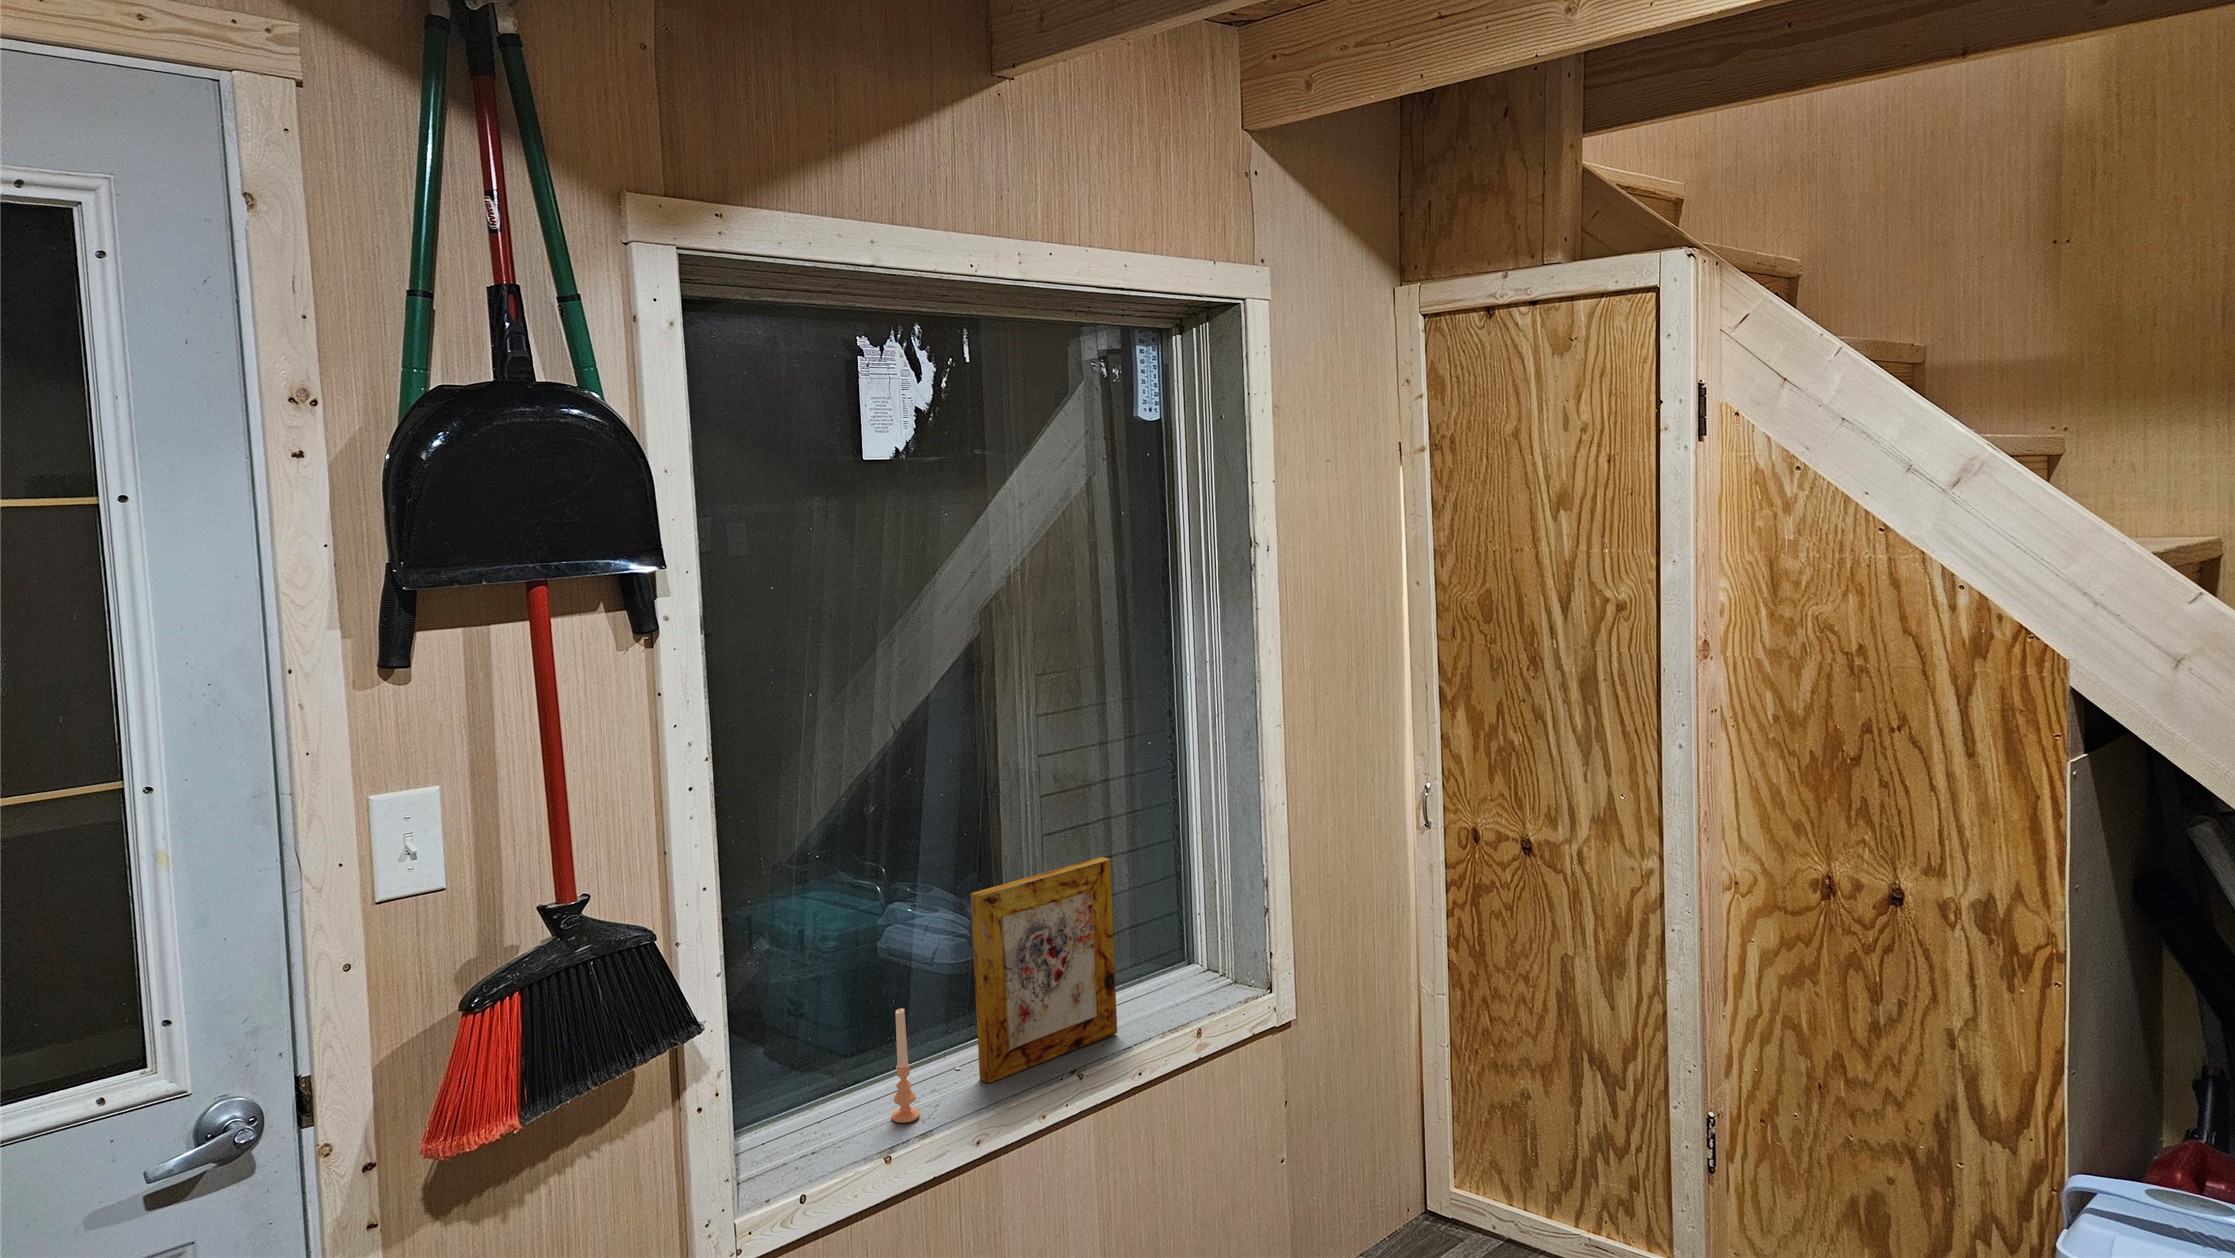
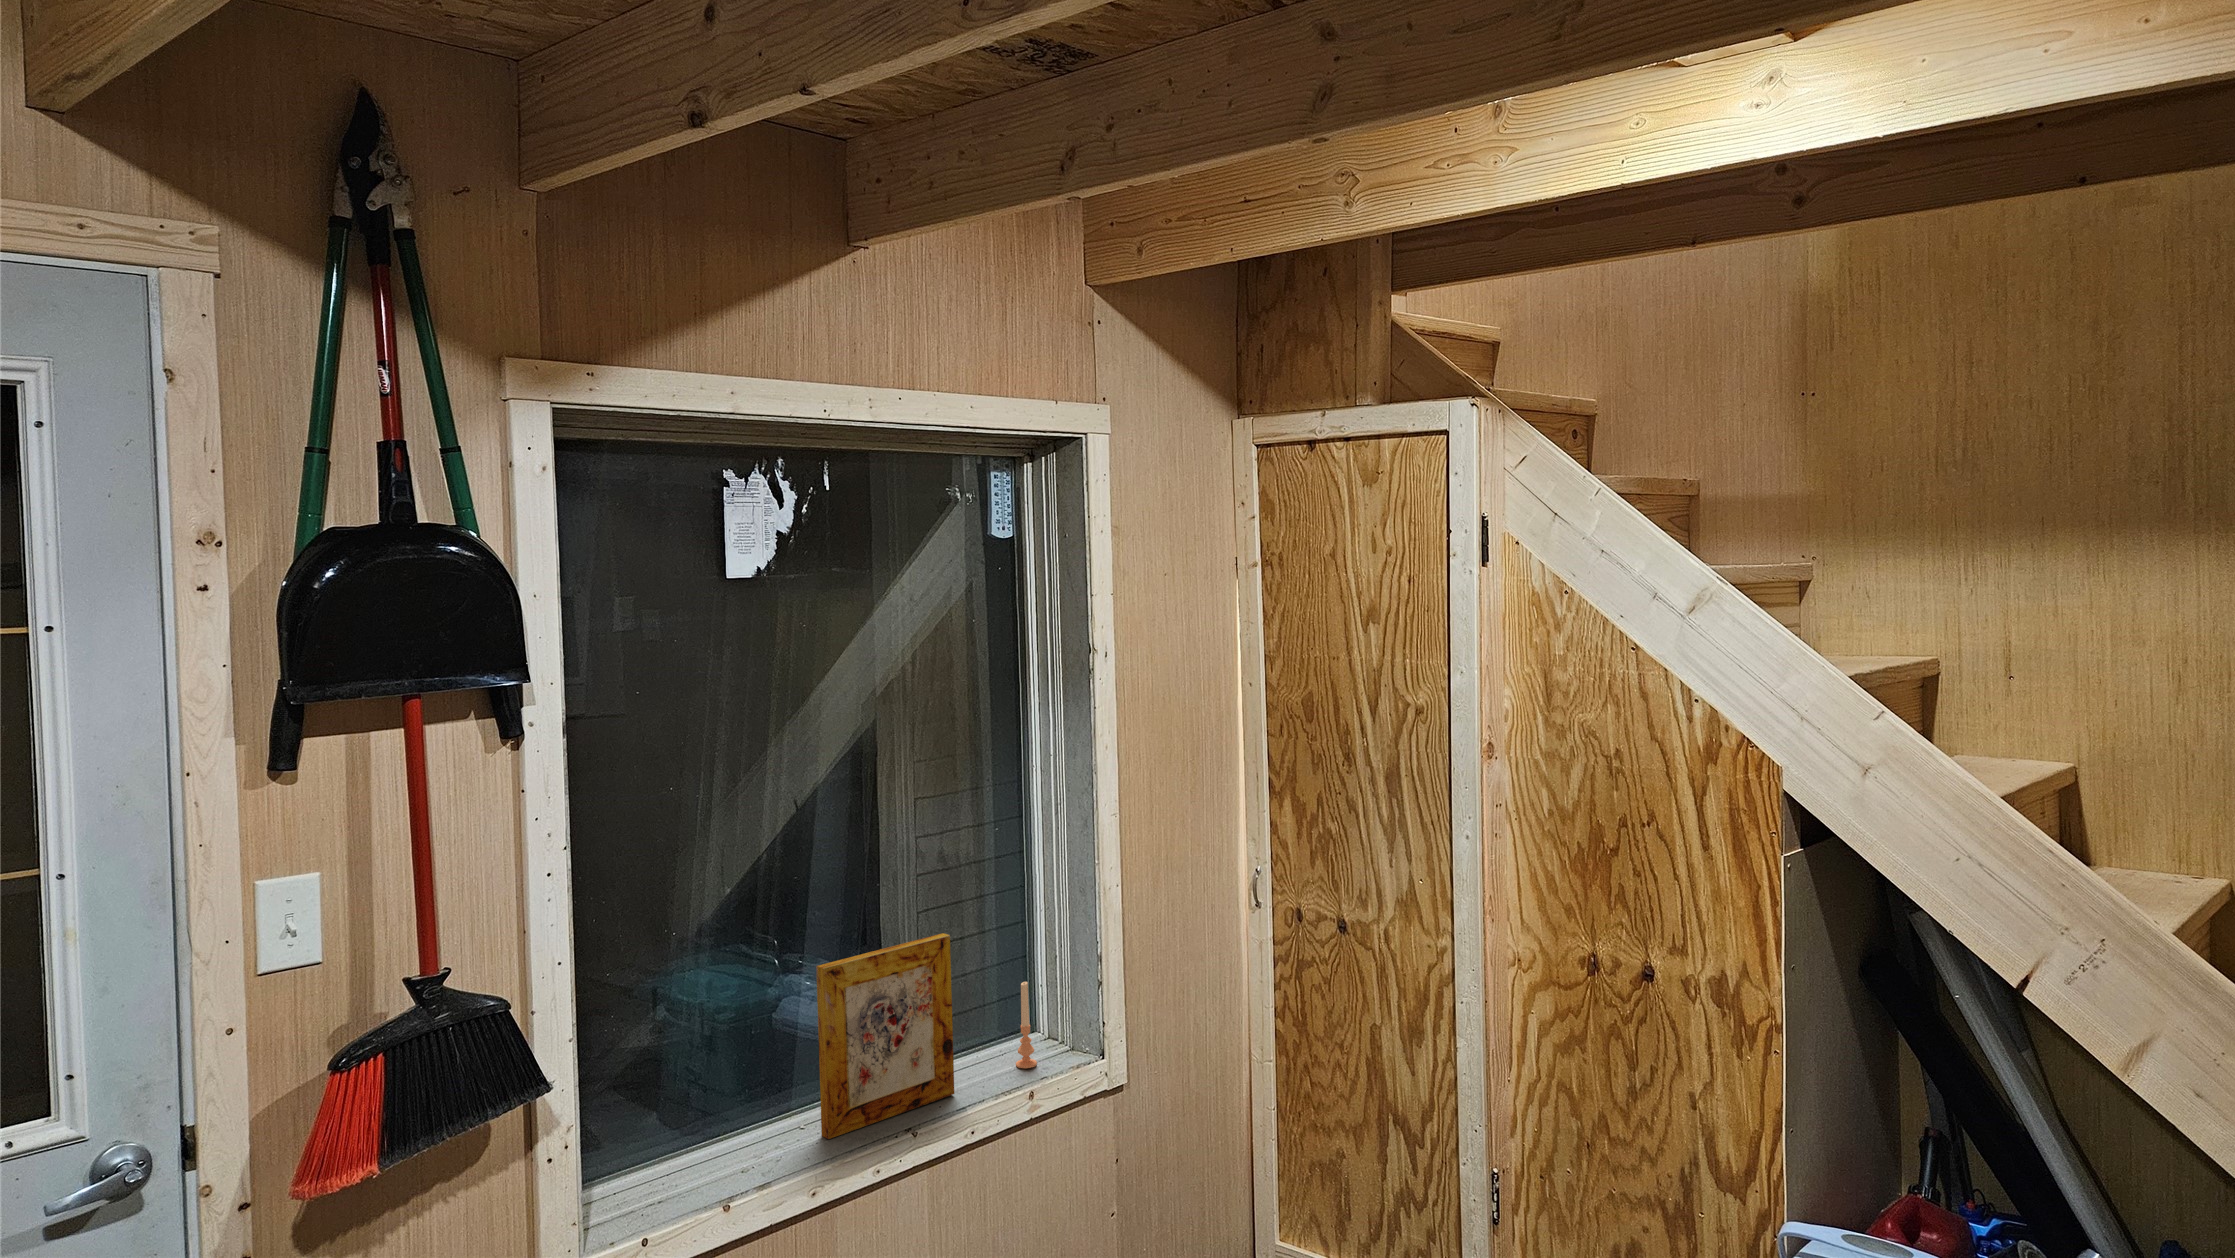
candle: present [892,1008,920,1123] -> present [1016,982,1037,1068]

